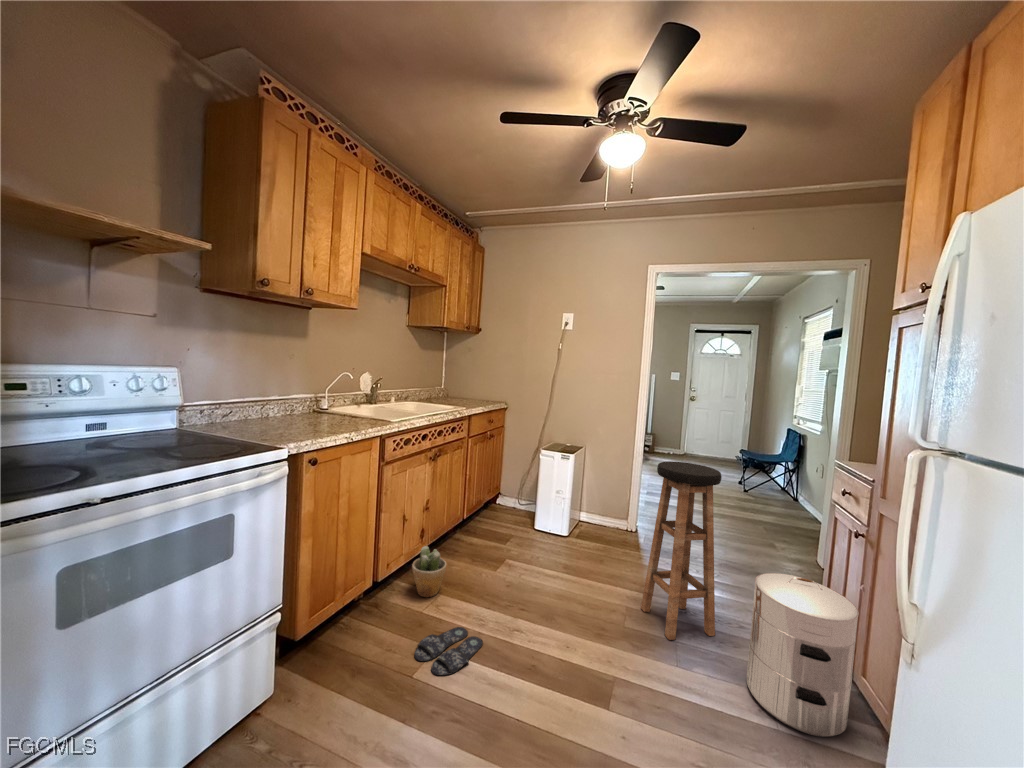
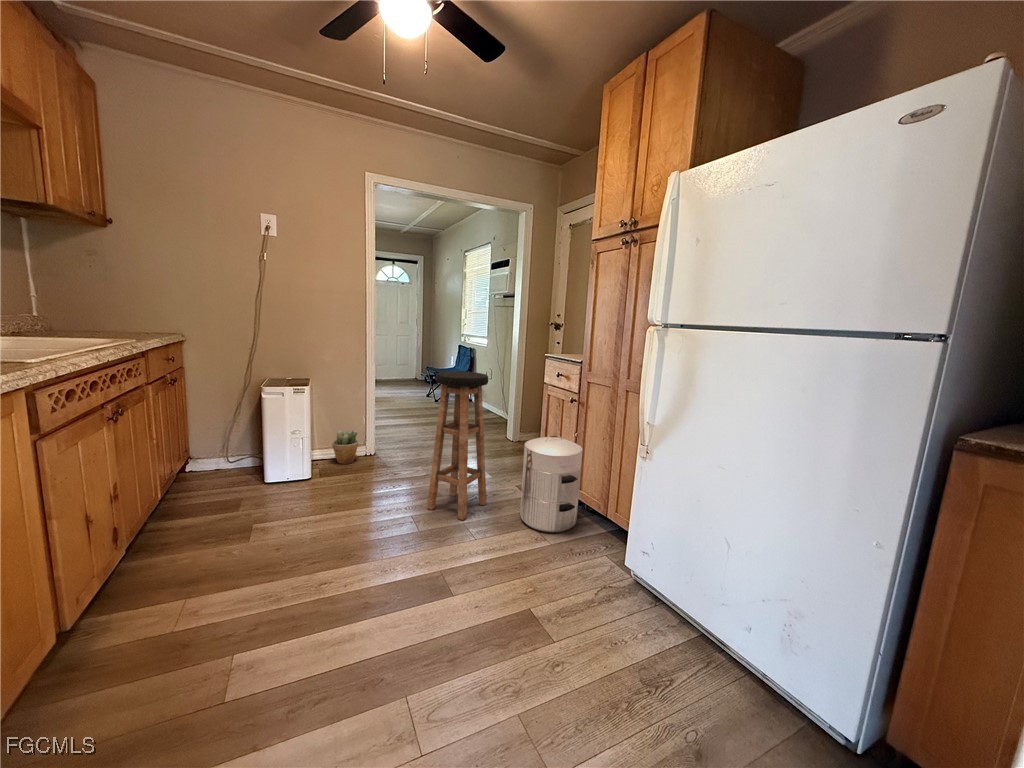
potted plant: present [412,546,446,597] -> present [332,430,359,464]
slippers: present [415,627,483,675] -> none [217,609,307,679]

